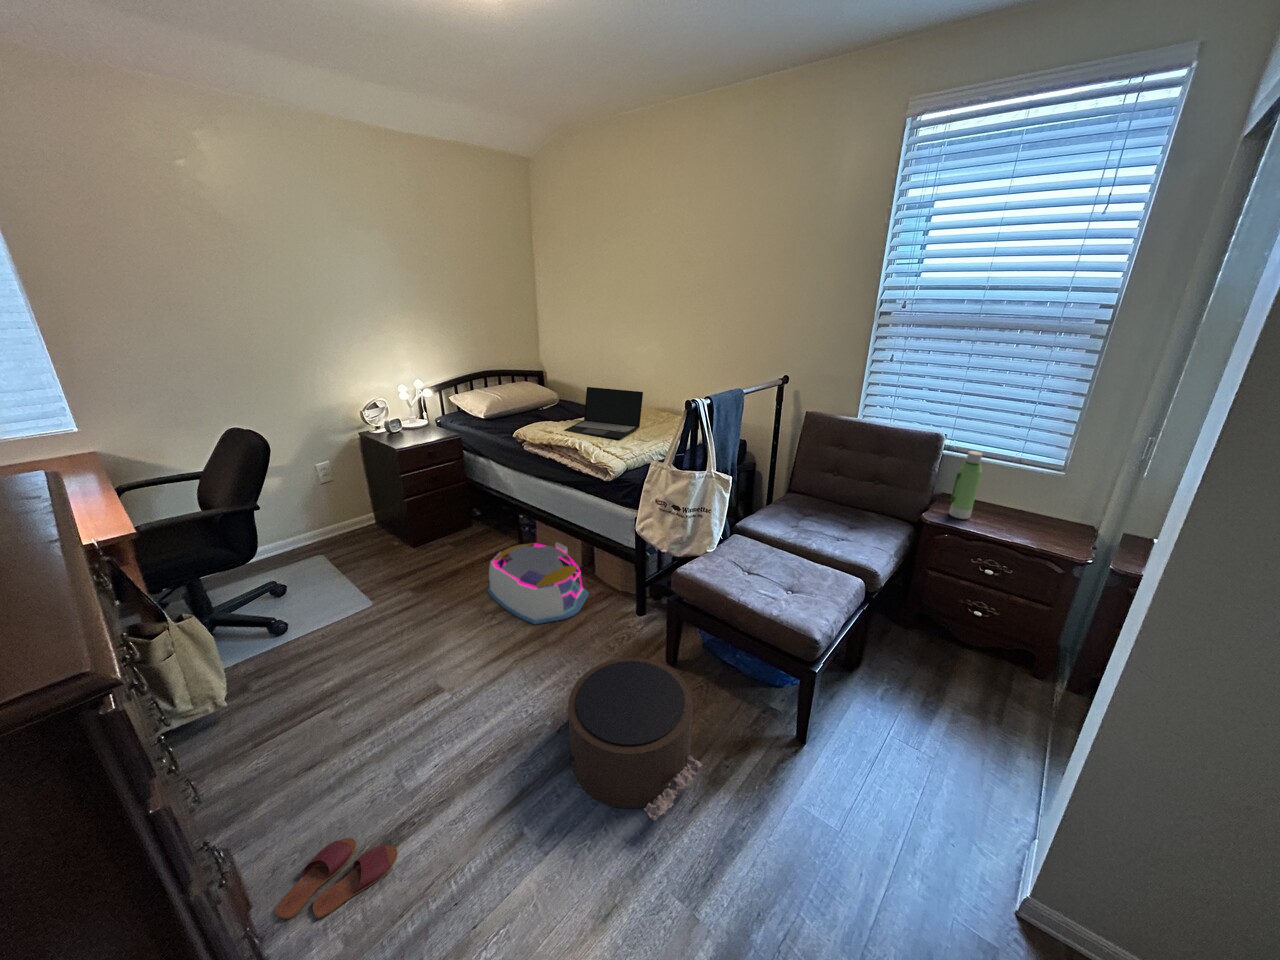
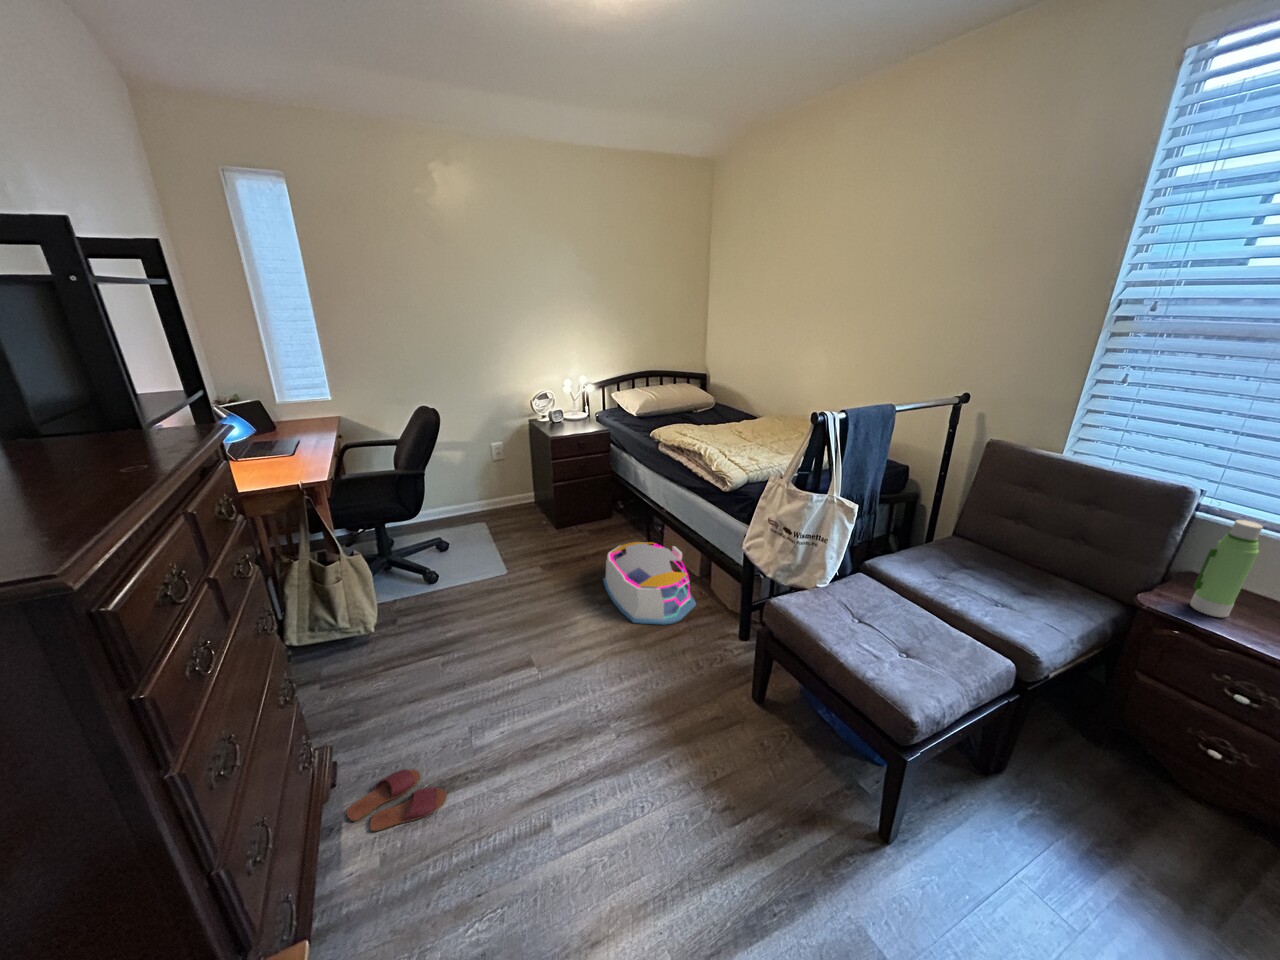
laptop: present [564,387,643,439] -> none [696,392,787,449]
pouf: present [547,658,703,821] -> none [604,679,753,867]

